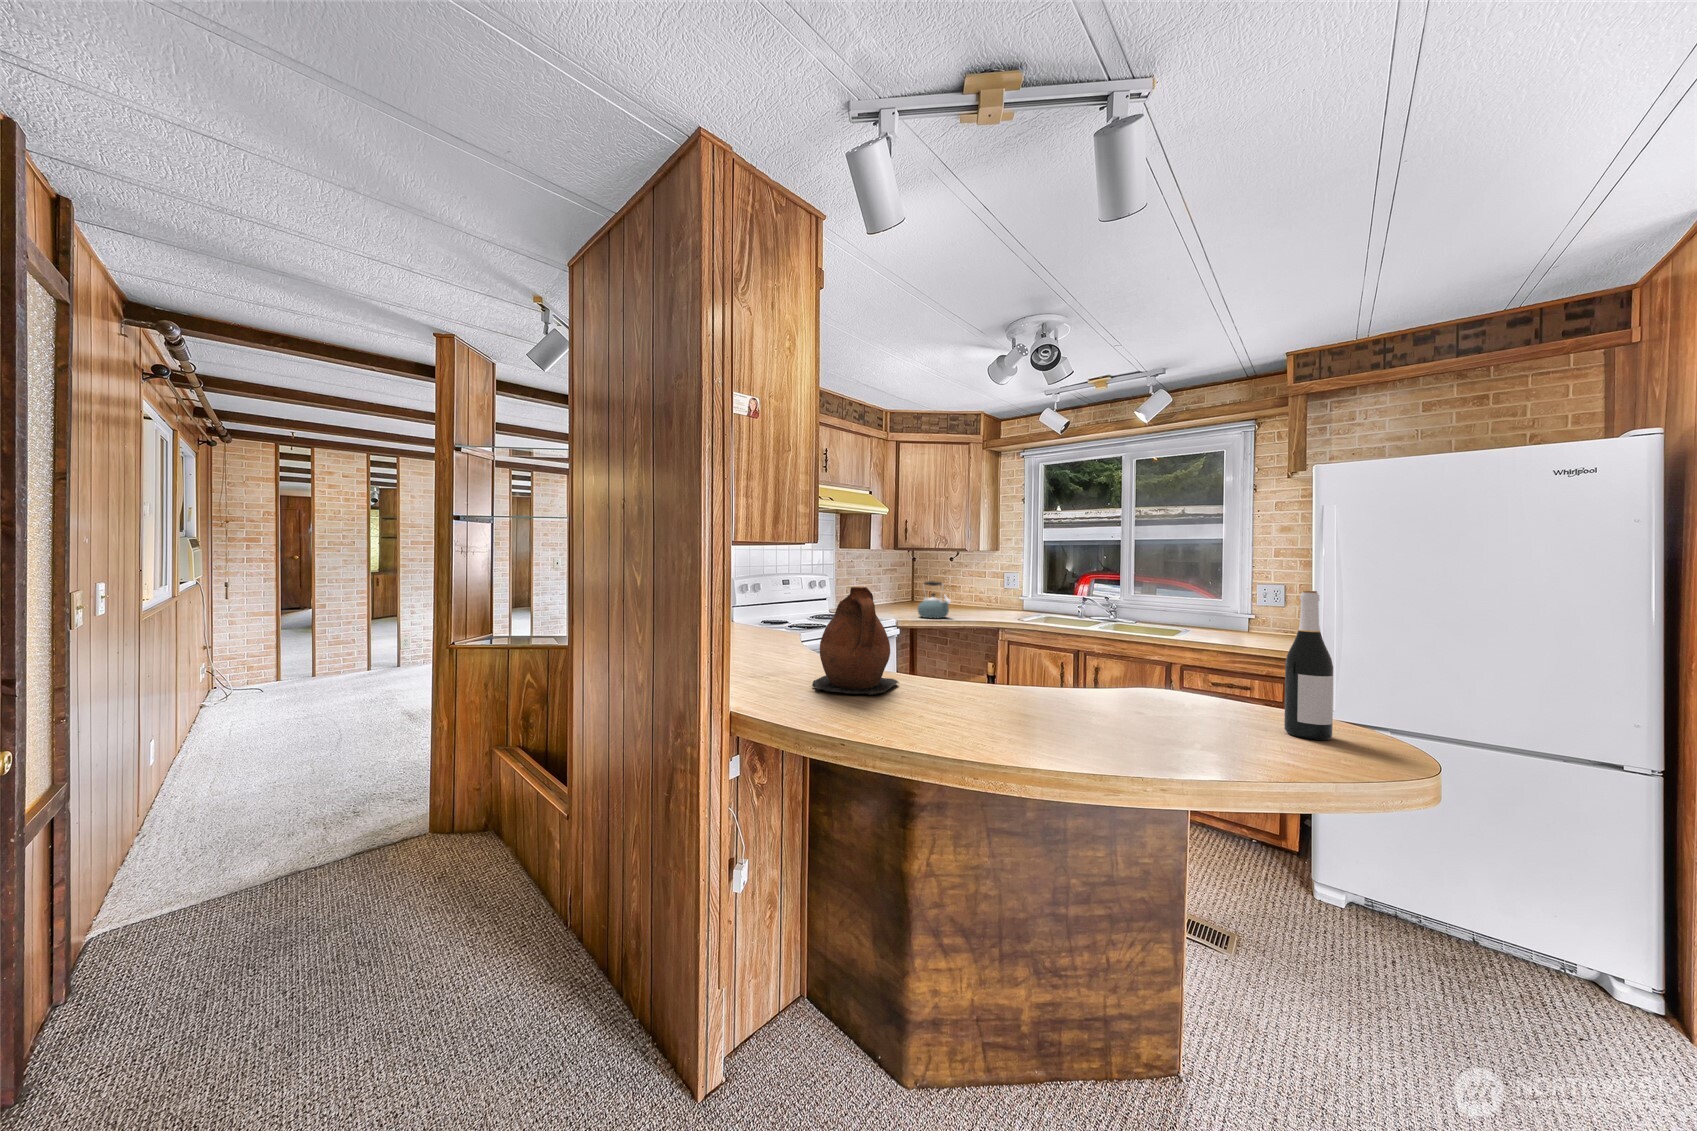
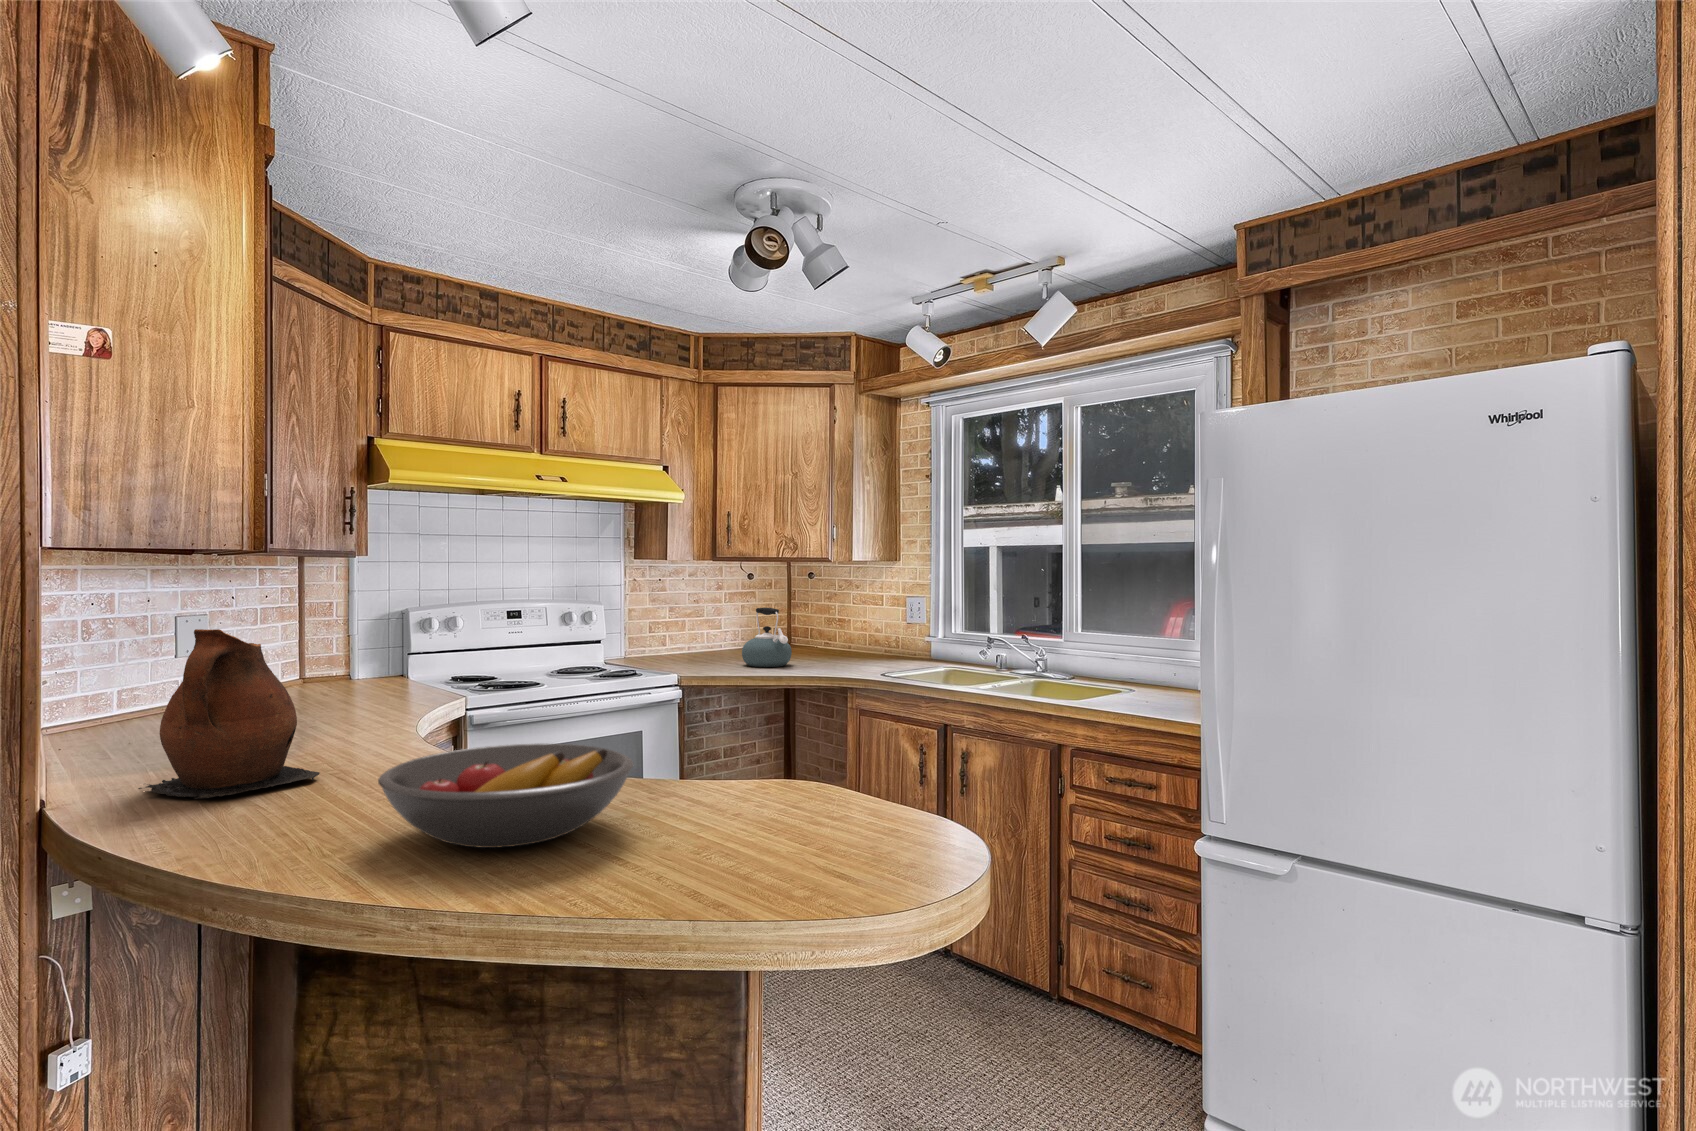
wine bottle: present [1284,591,1333,740] -> none [663,643,727,896]
fruit bowl: none [1037,657,1200,718] -> present [378,744,633,848]

